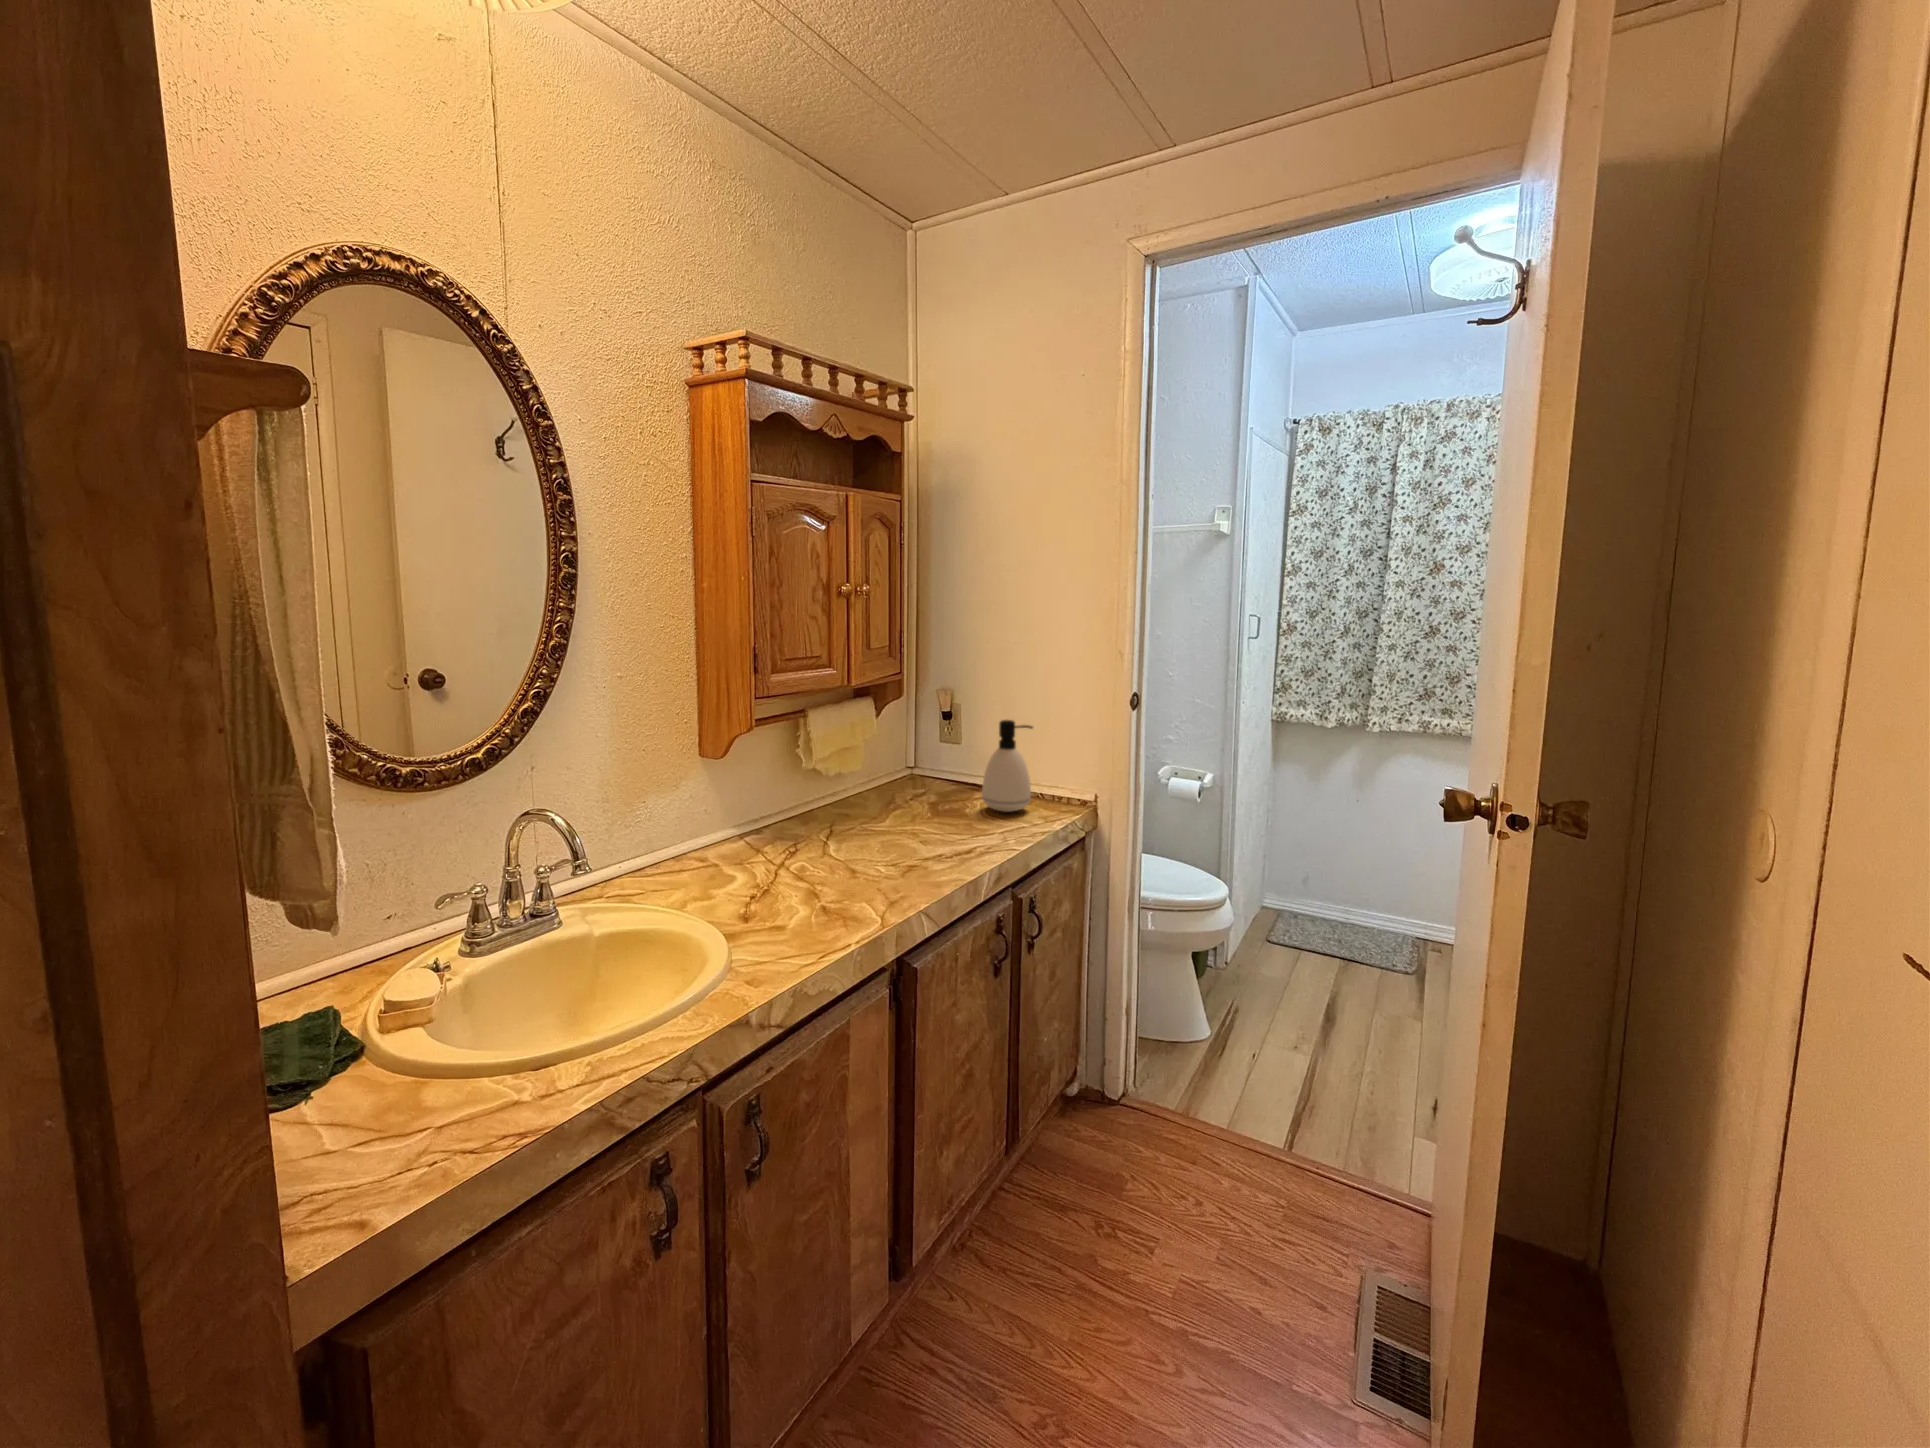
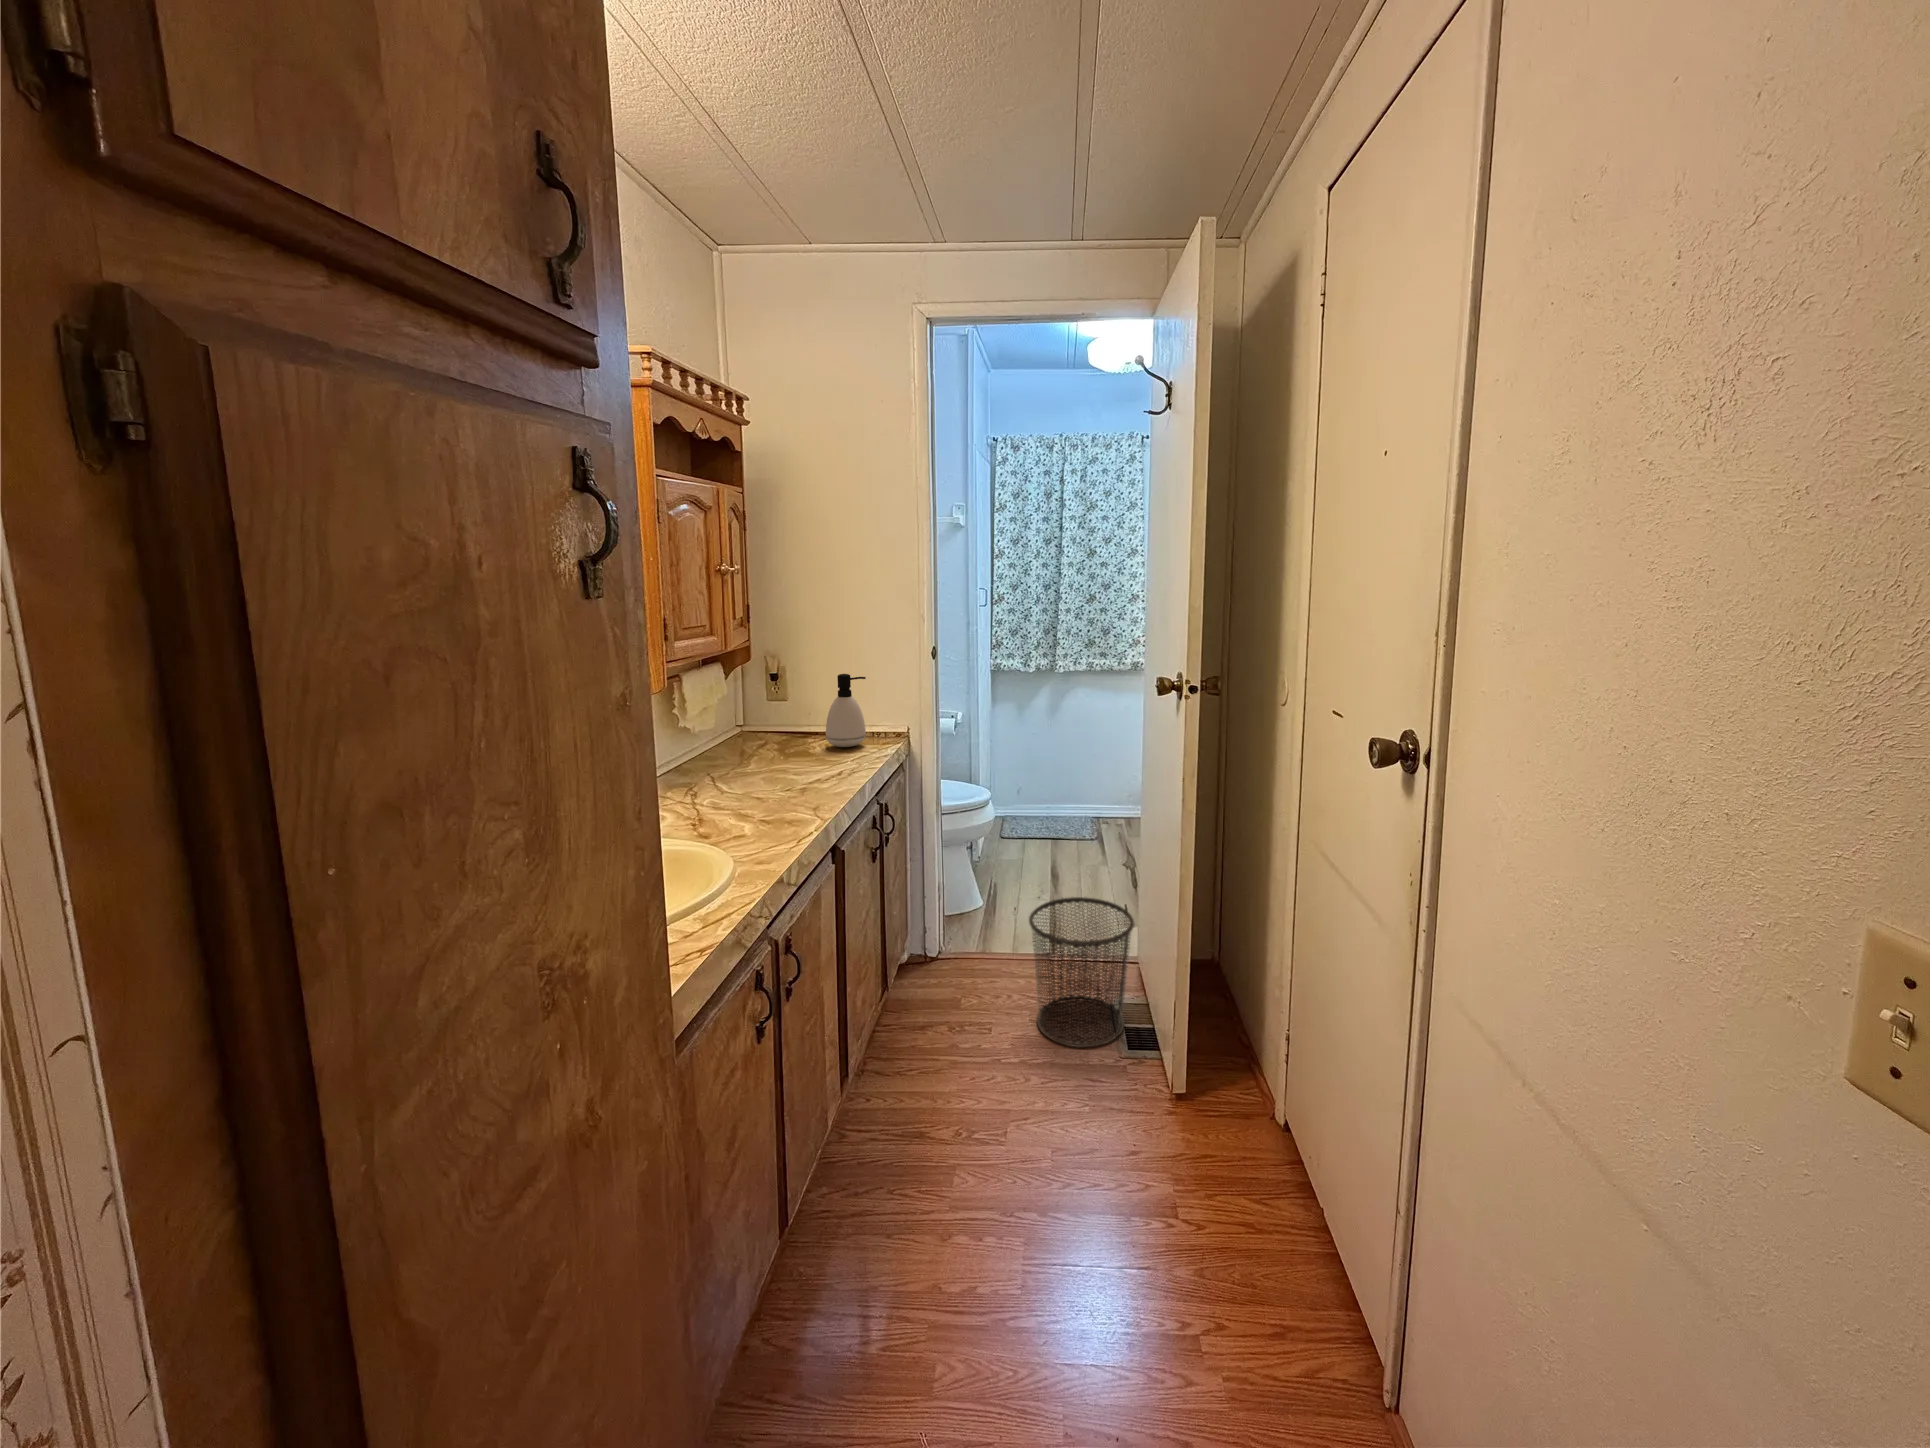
waste bin: none [1223,1085,1408,1354] -> present [1029,897,1134,1047]

